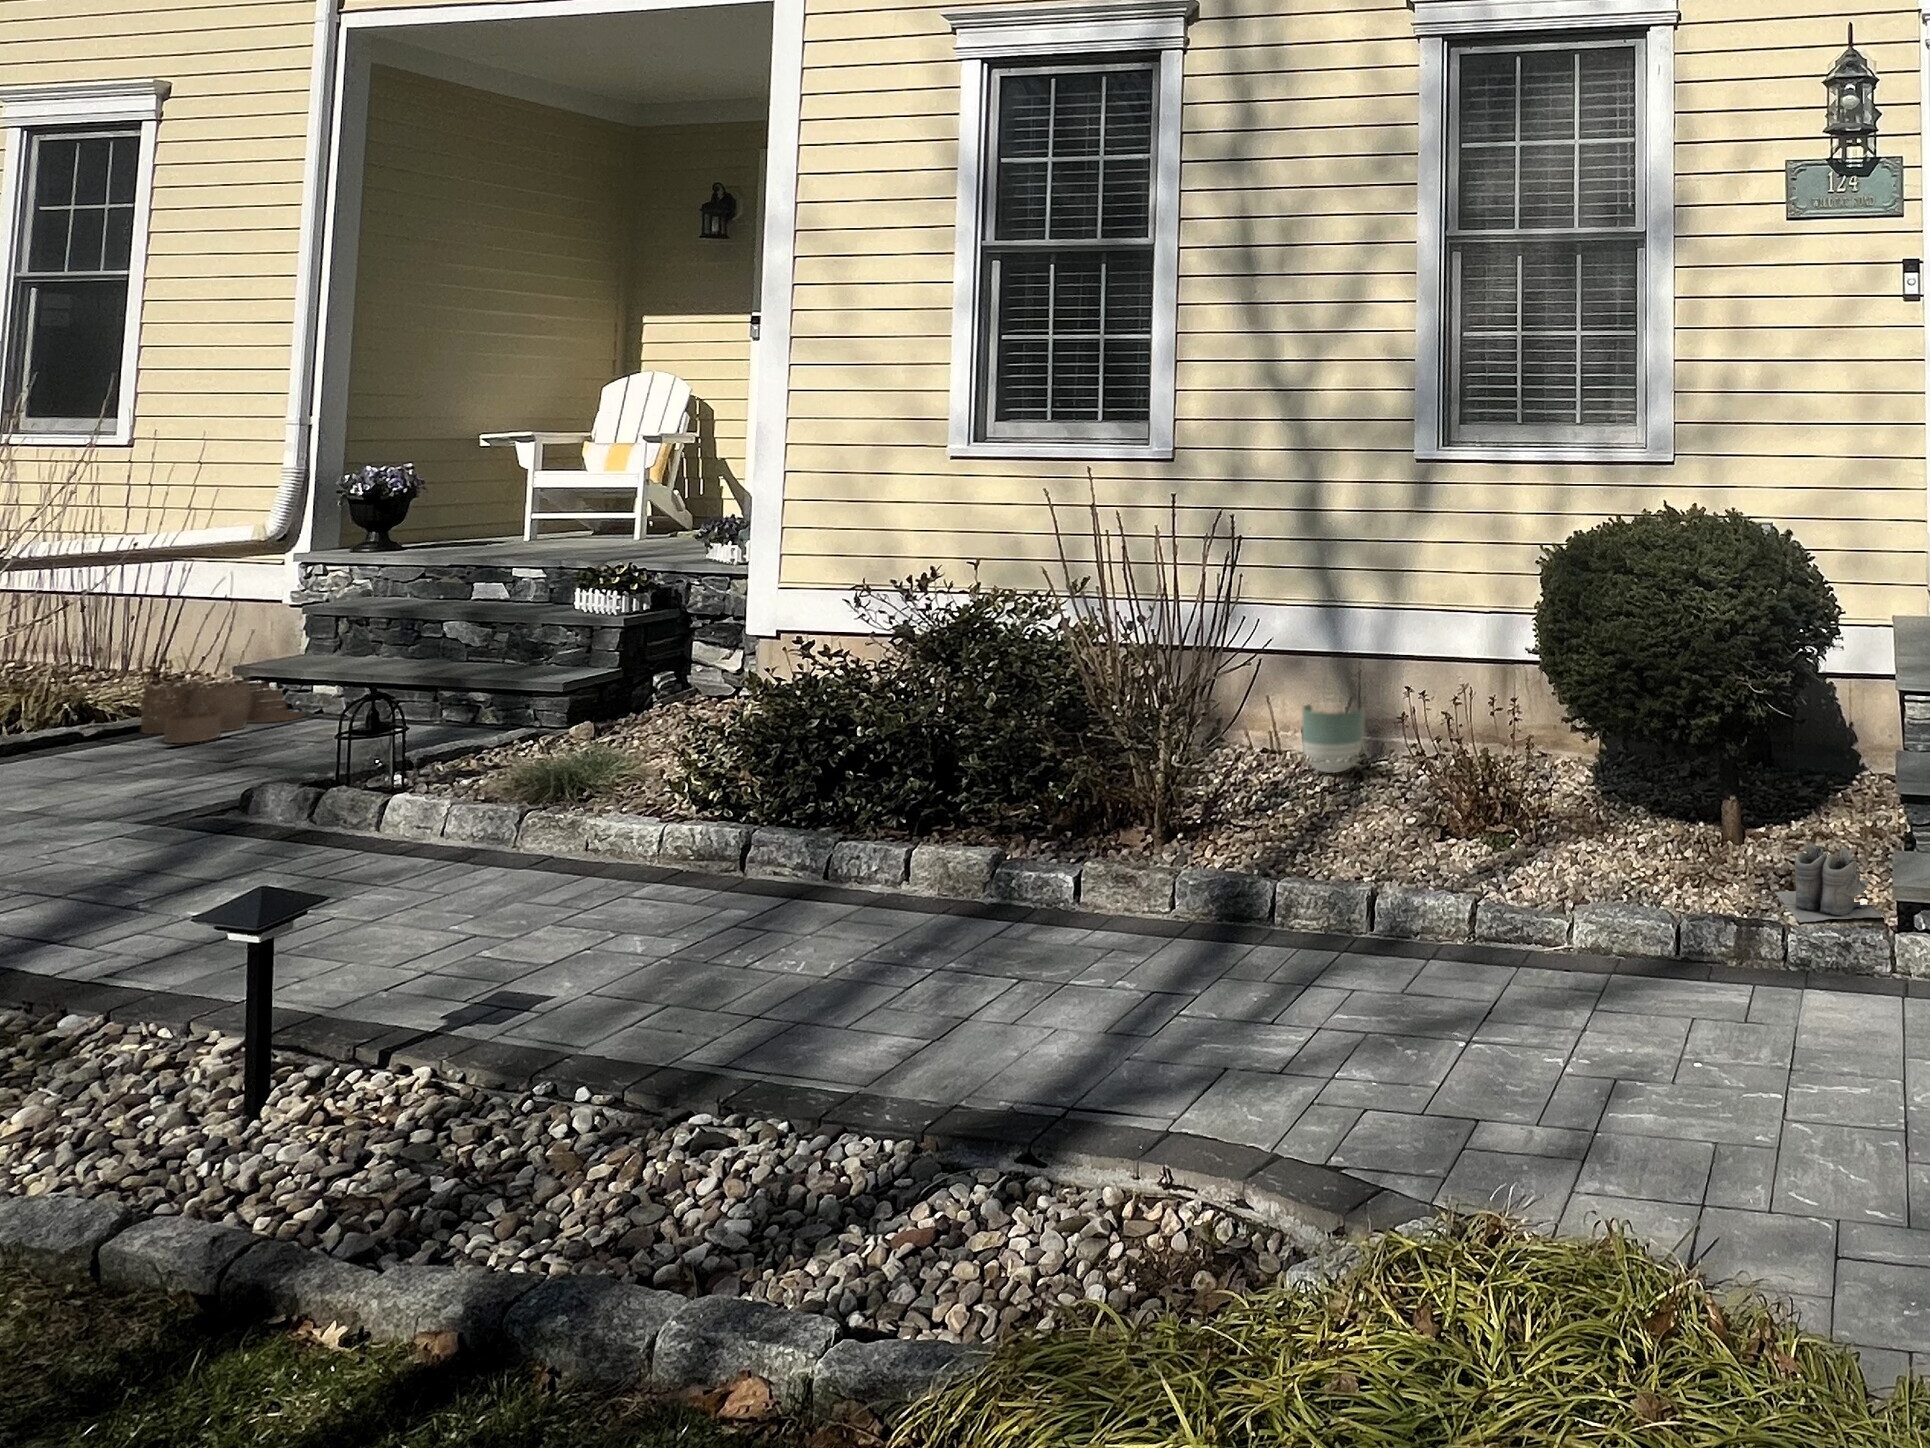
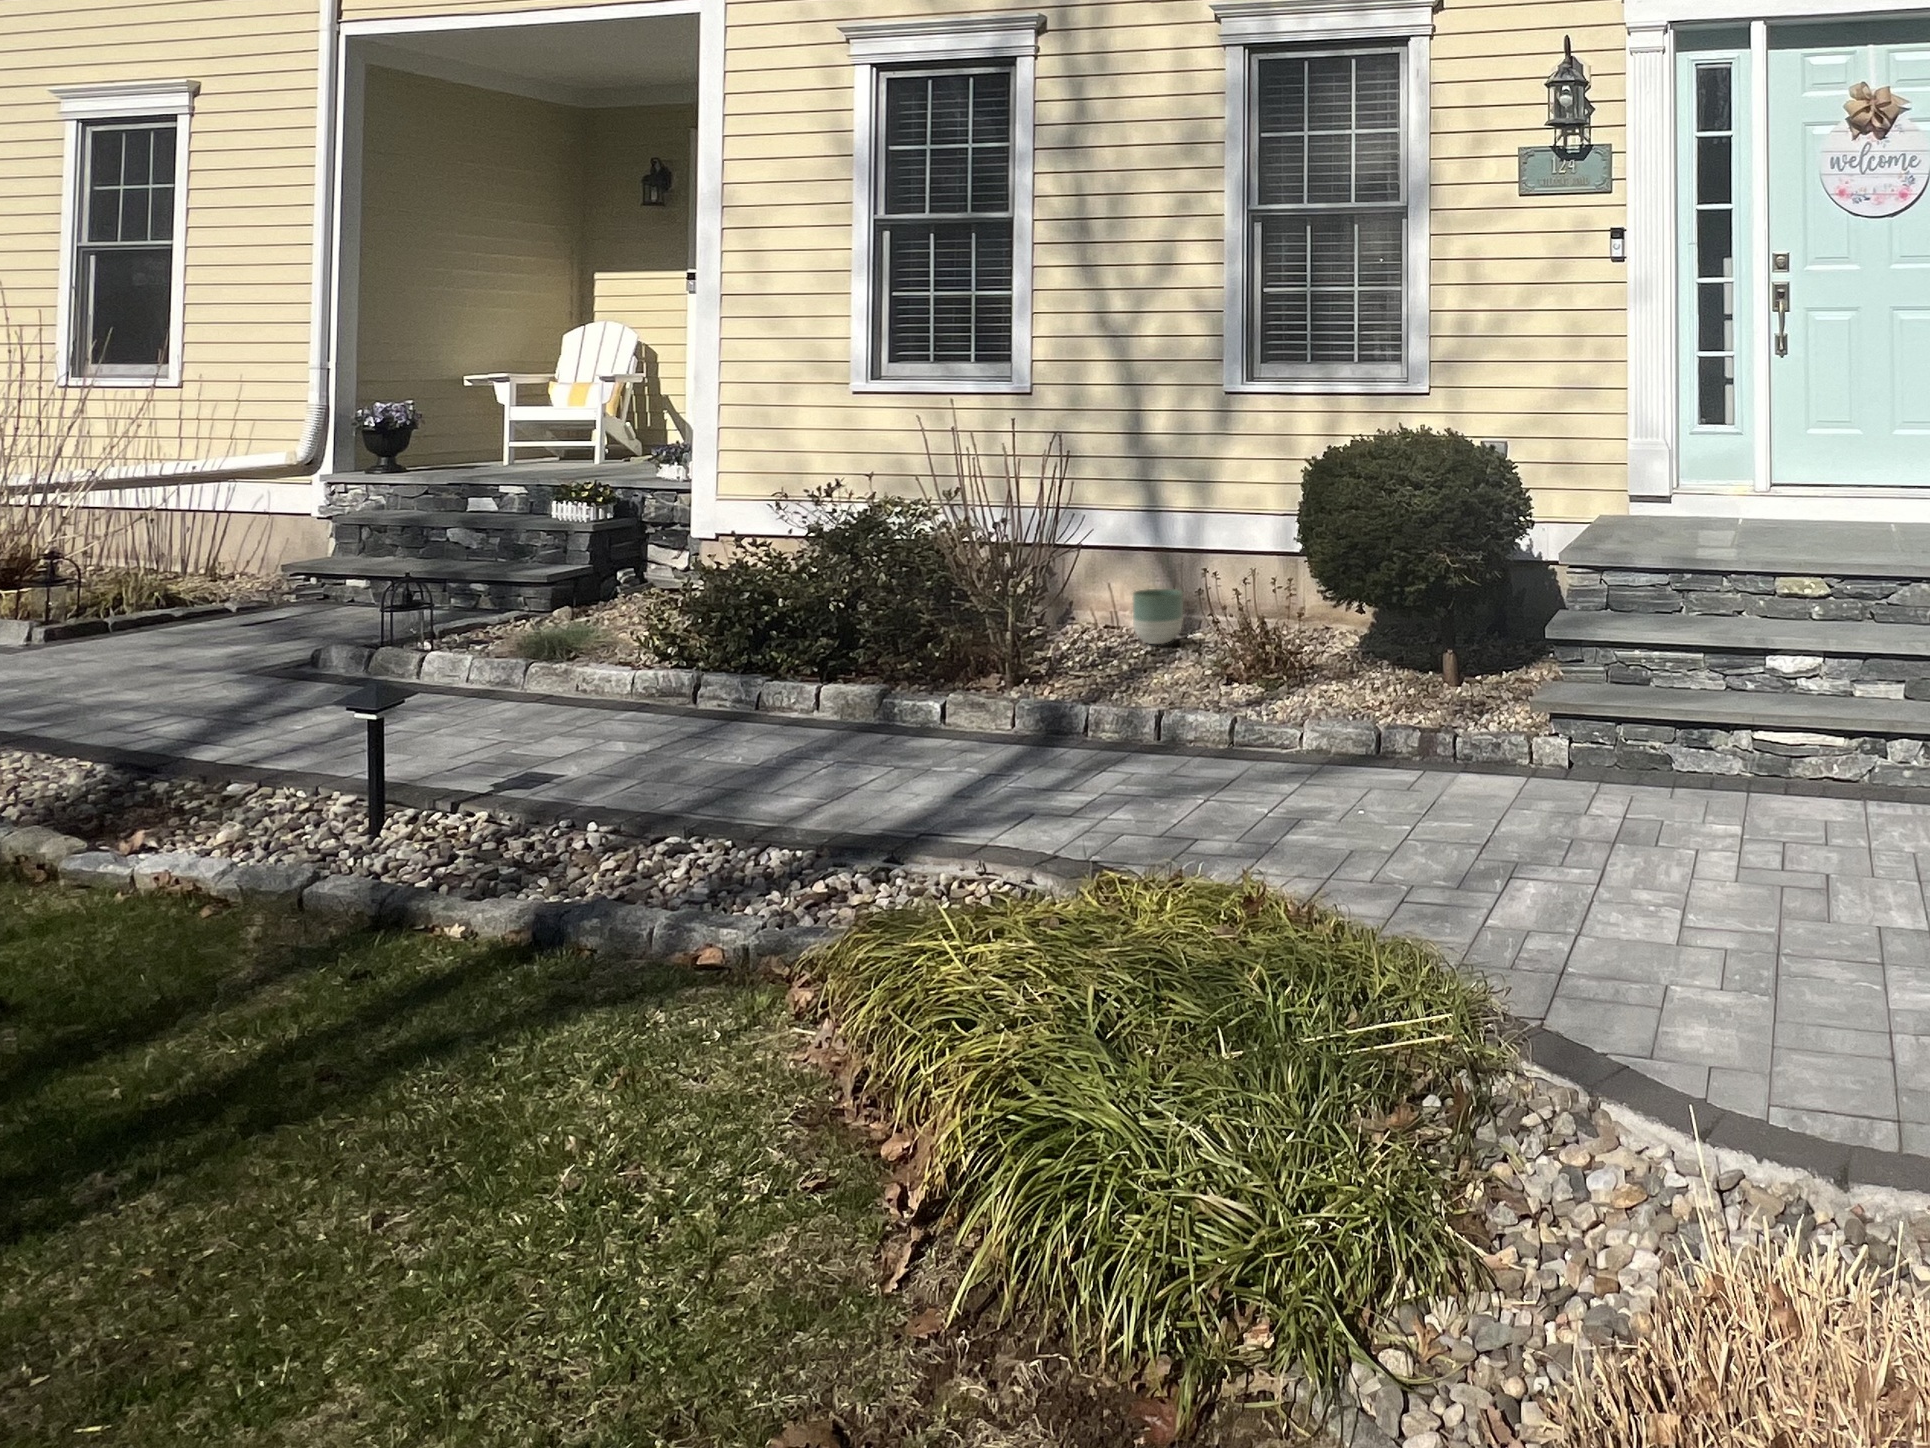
woven basket: present [141,674,305,743] -> none [216,567,343,625]
boots: present [1775,843,1881,923] -> none [1466,682,1557,737]

